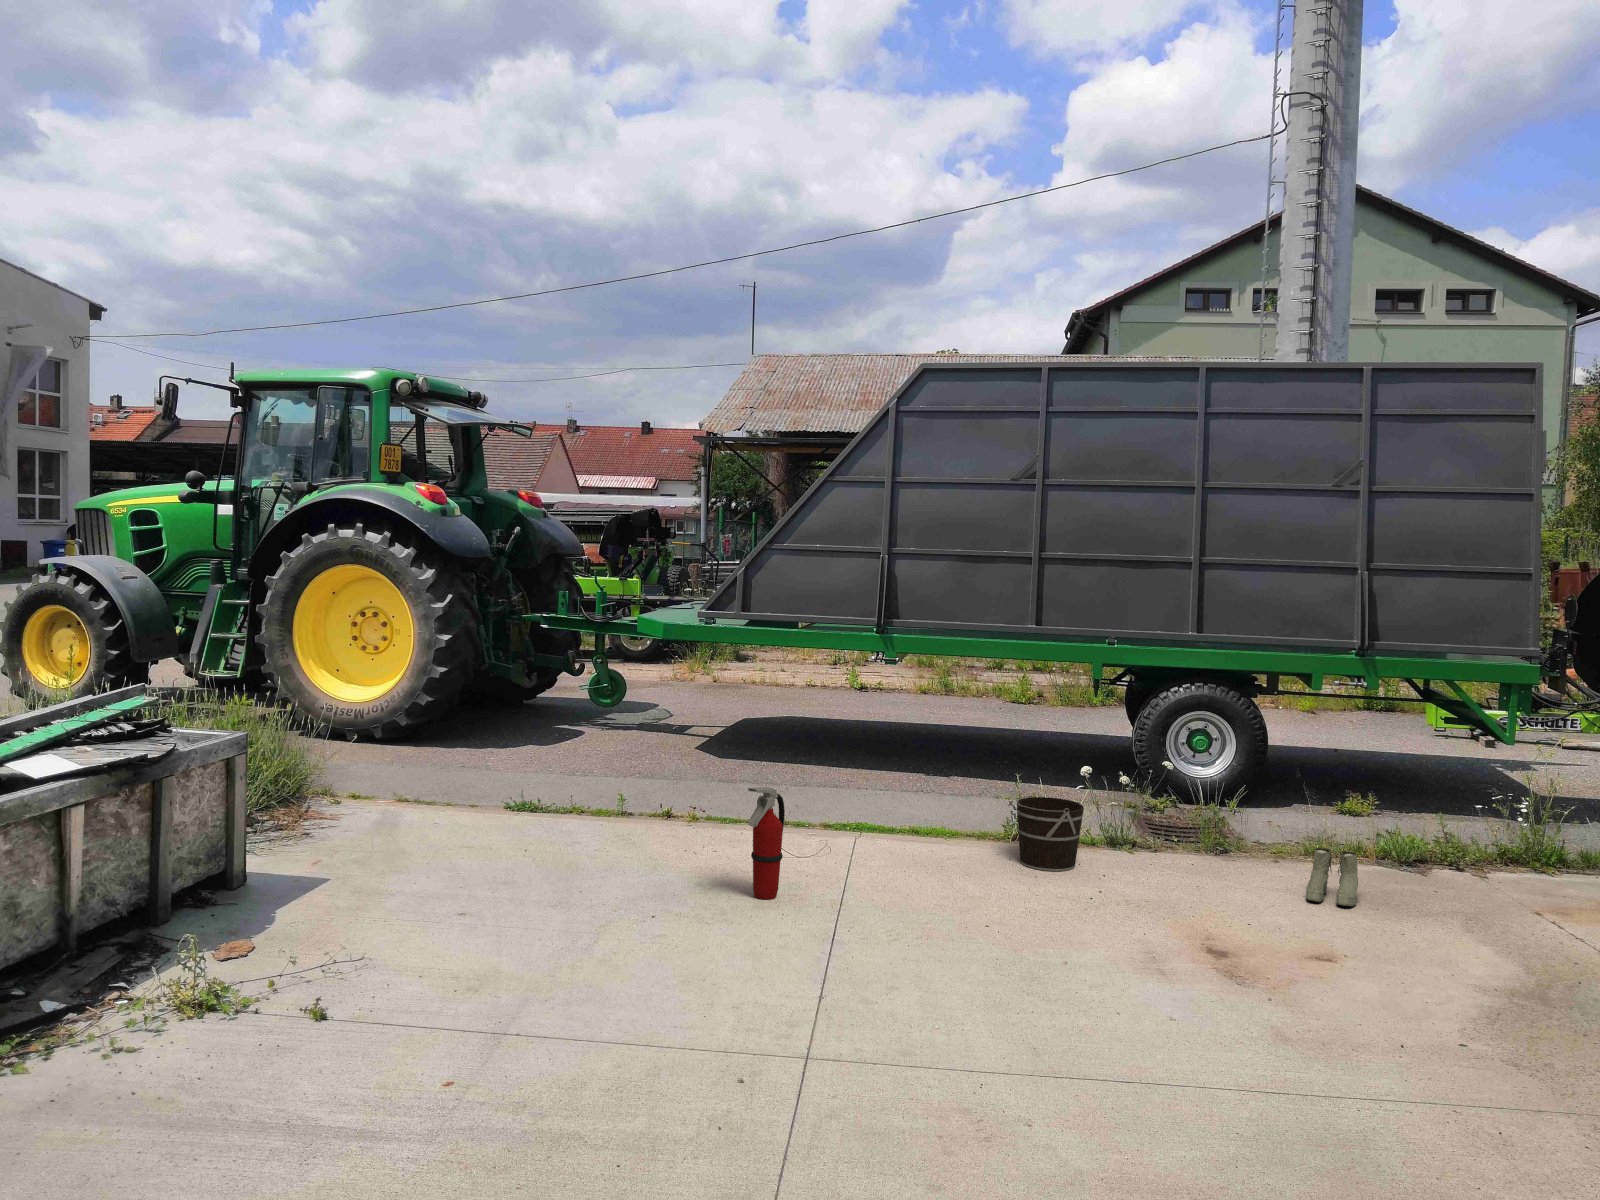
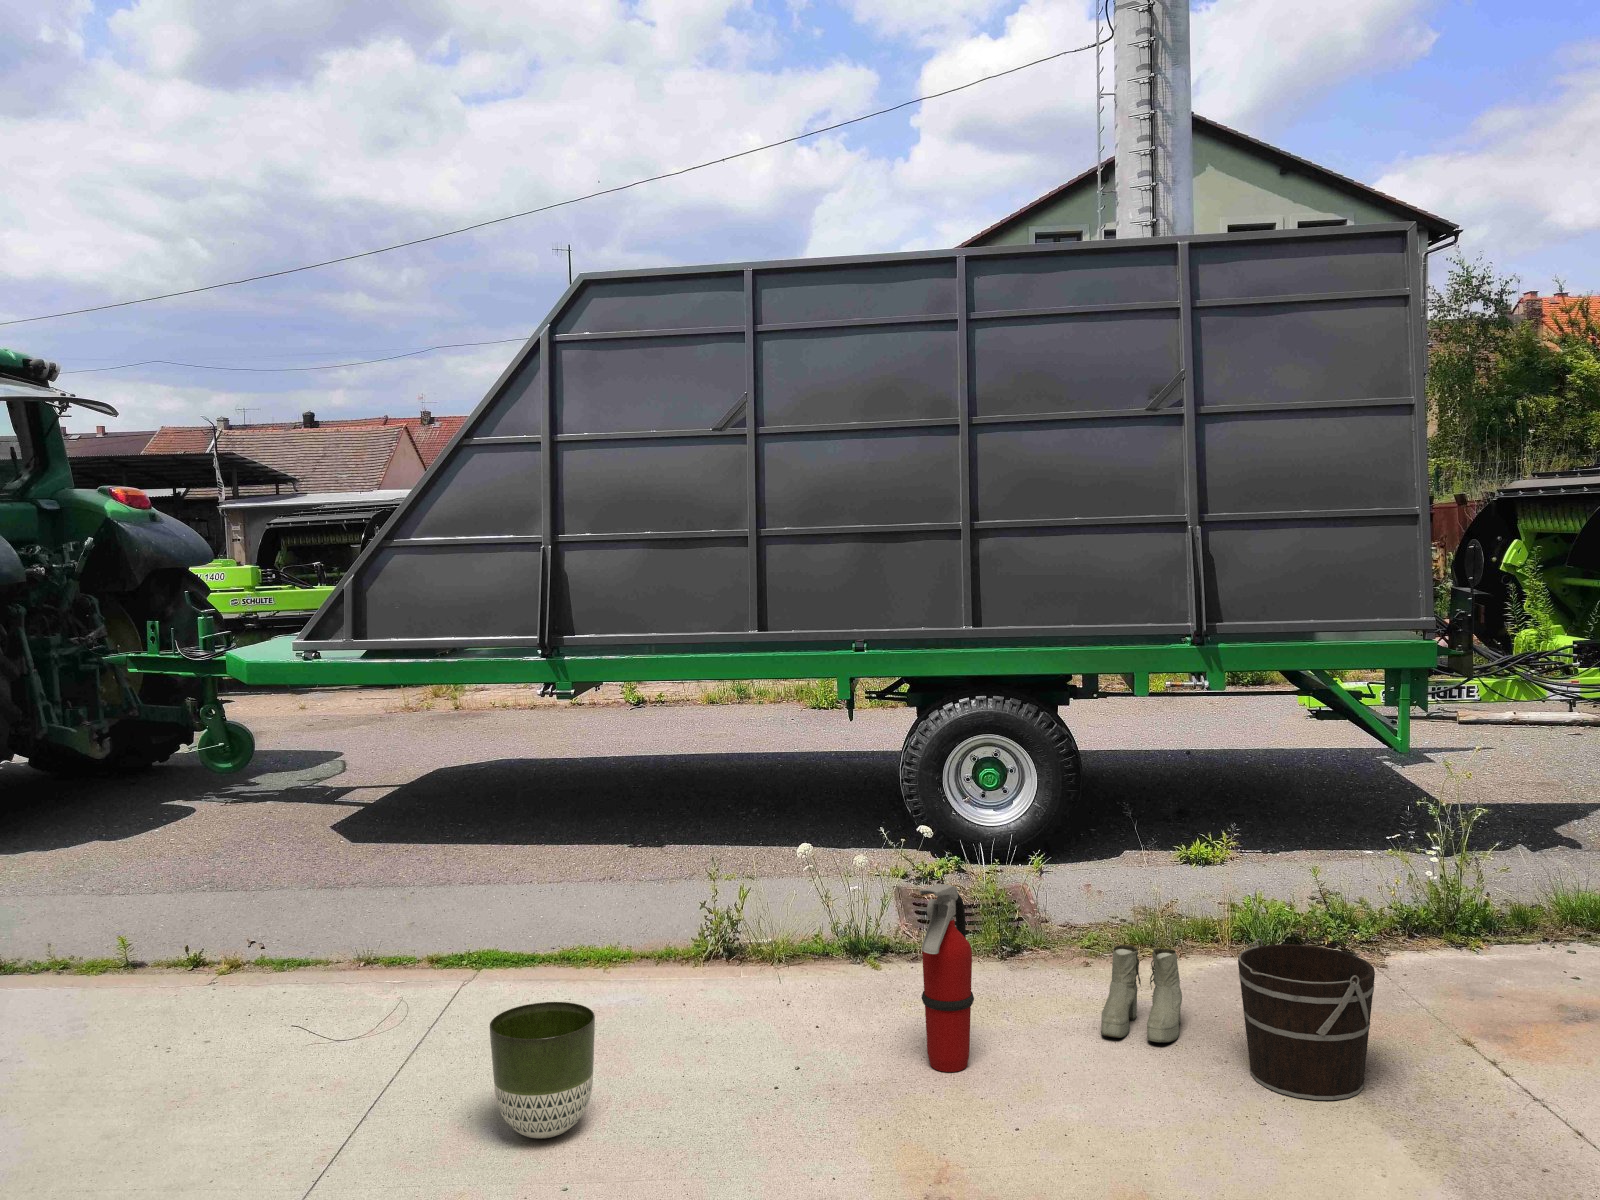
fire extinguisher: present [748,787,785,899] -> present [919,884,974,1072]
bucket: present [1017,793,1084,871] -> present [1238,939,1375,1100]
planter: none [965,849,1024,922] -> present [490,1002,595,1139]

